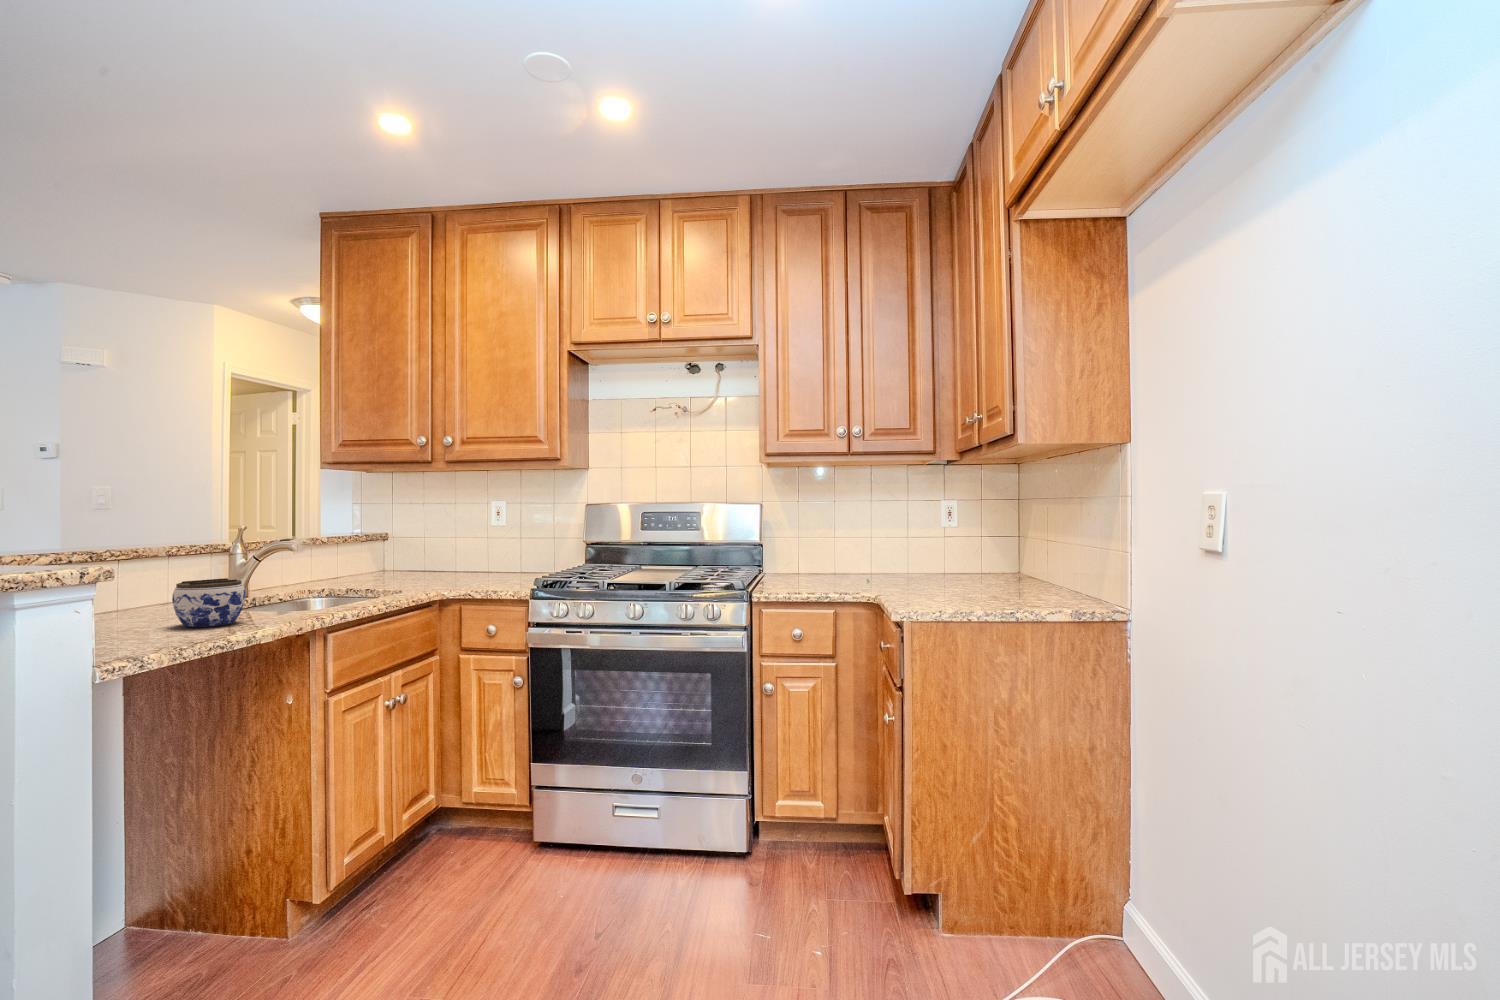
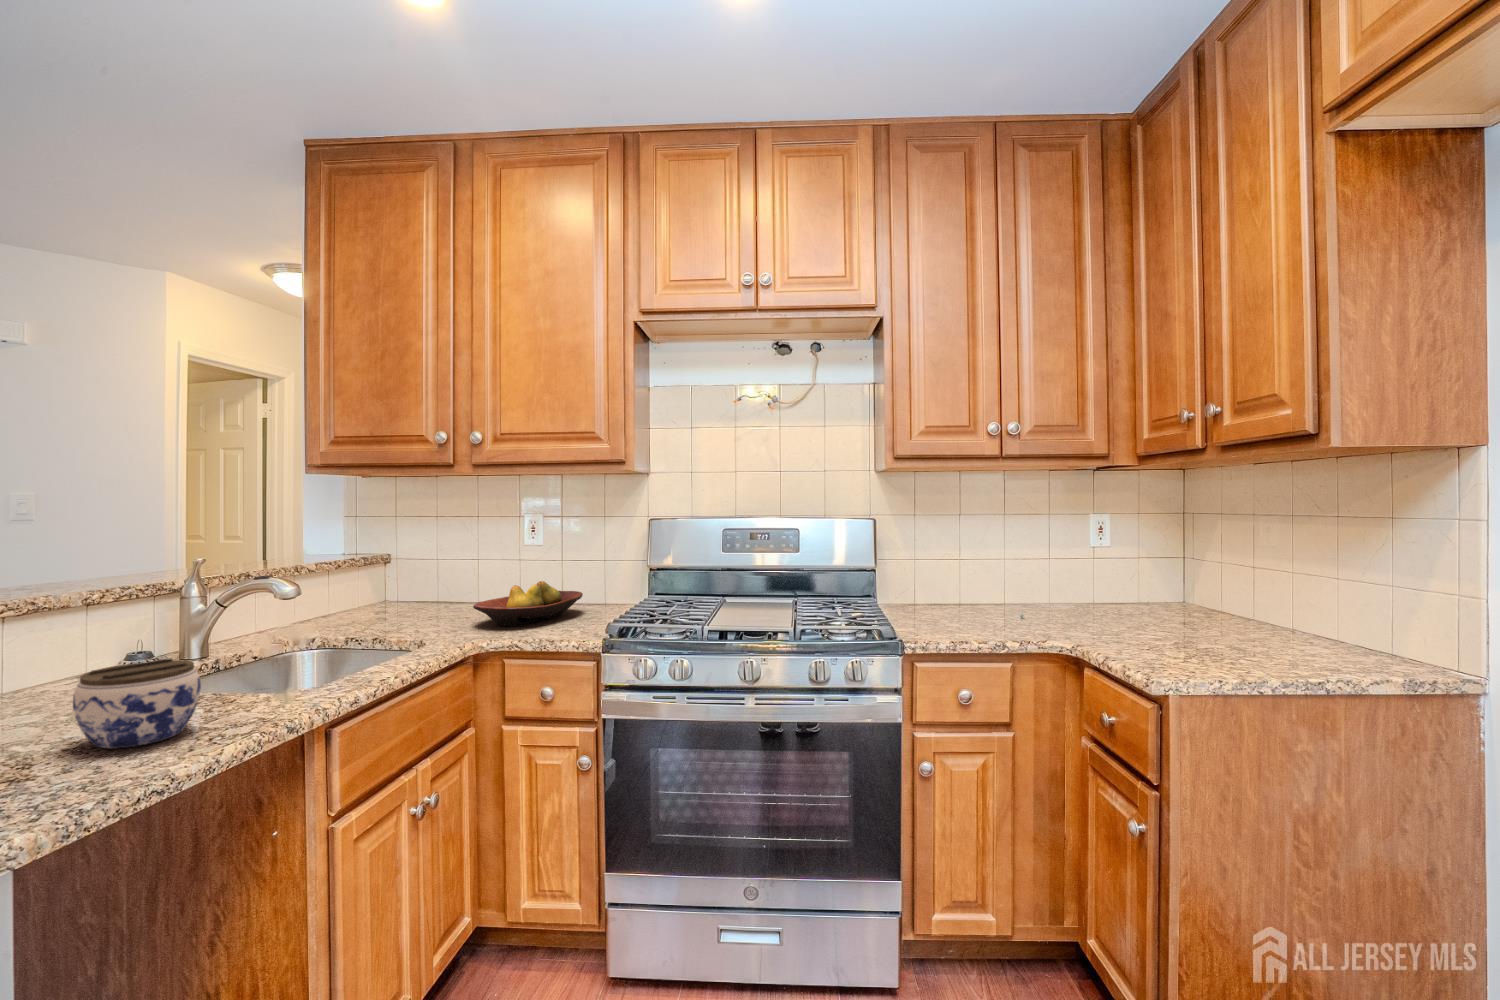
fruit bowl: none [442,552,532,584] -> present [473,581,583,626]

